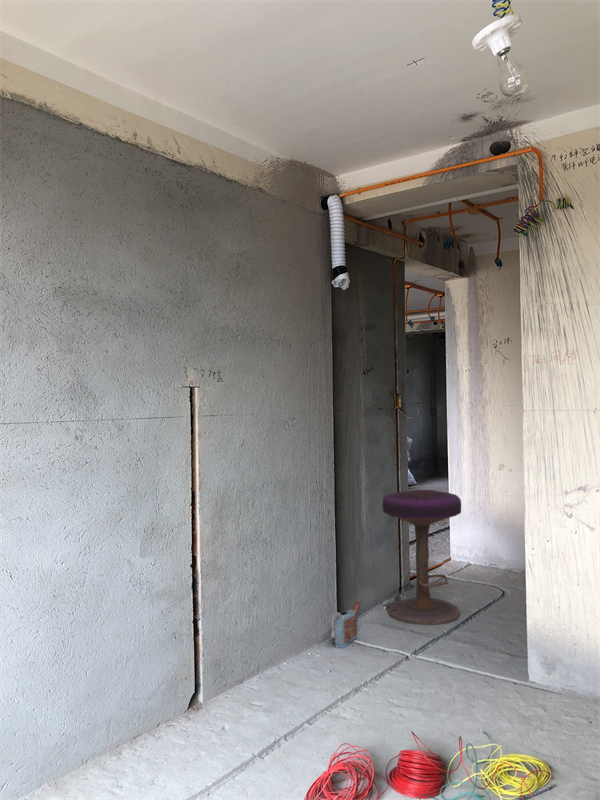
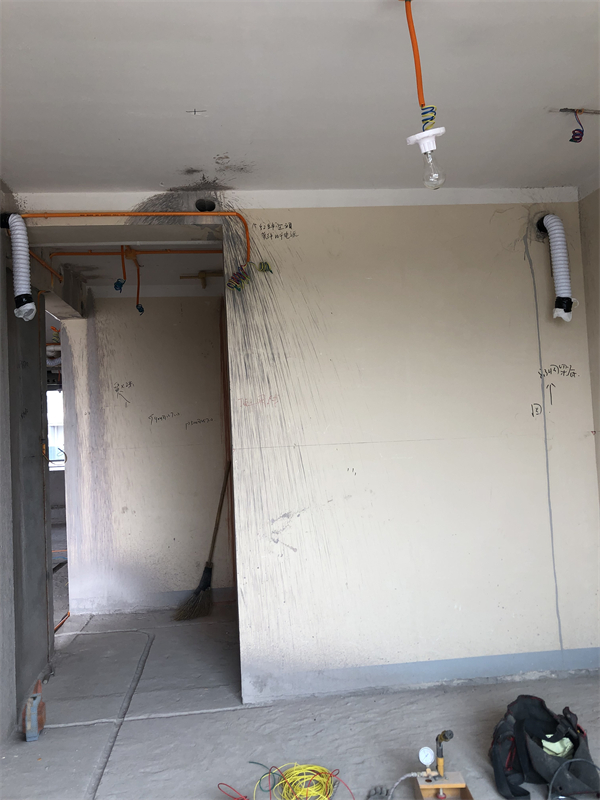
stool: present [383,490,461,625] -> none [43,542,132,694]

